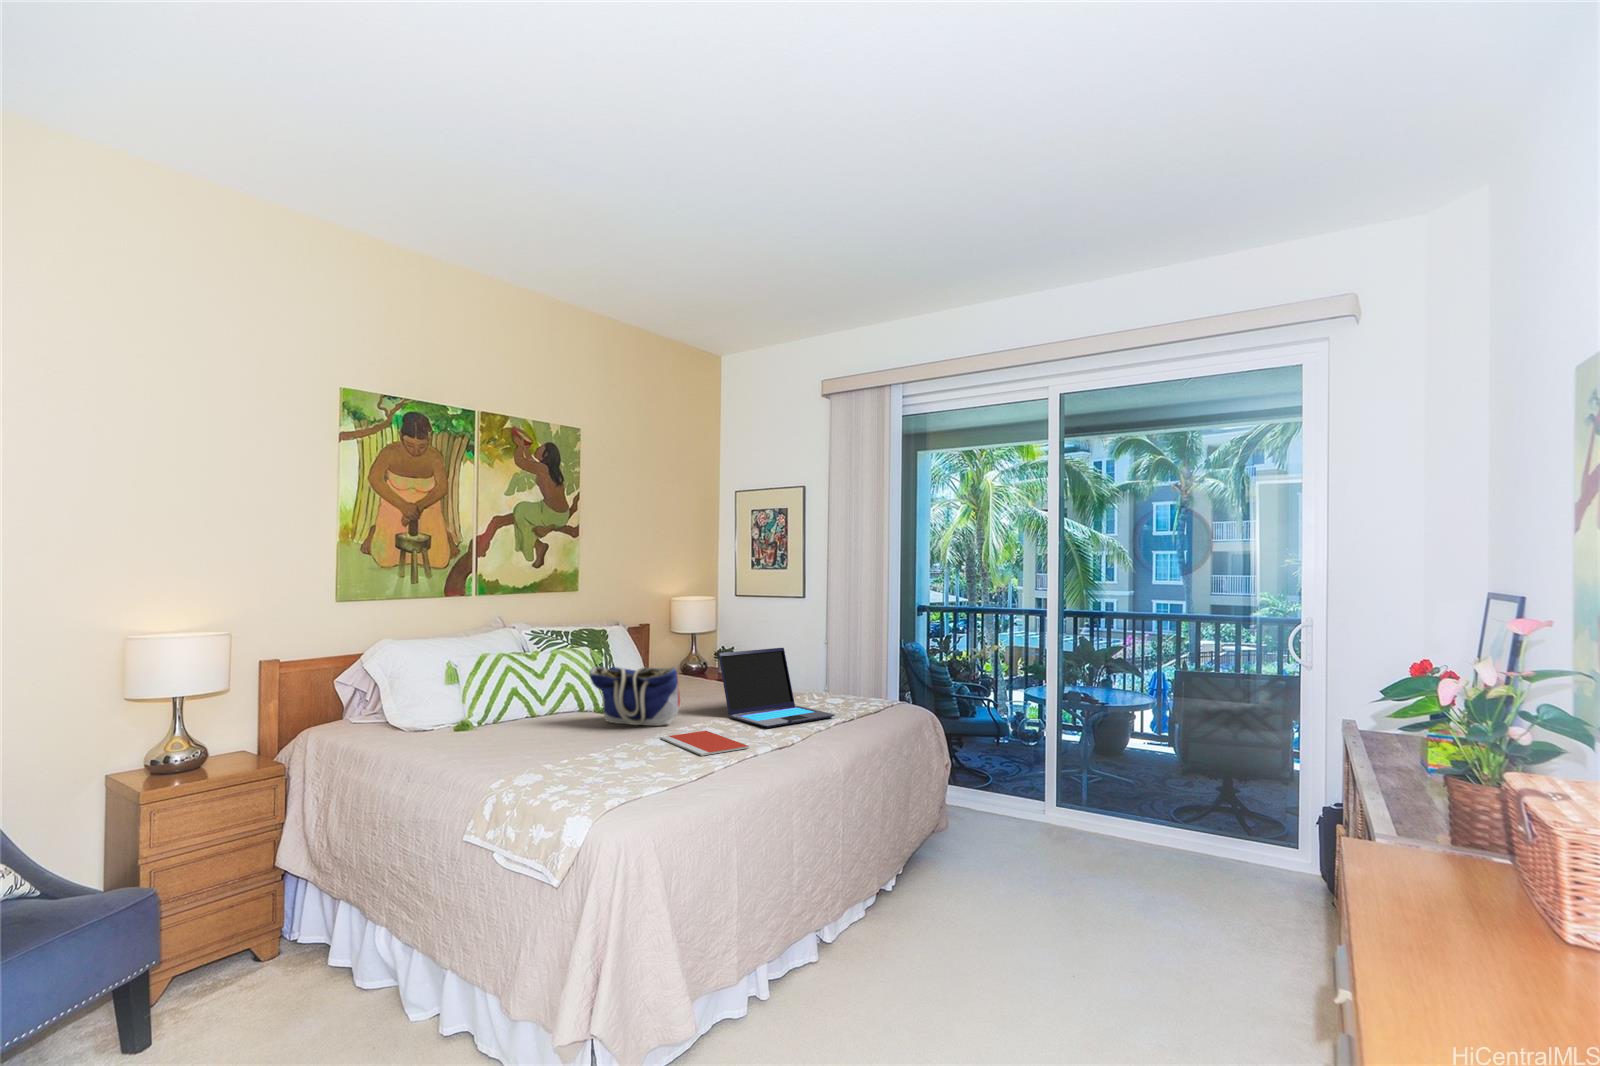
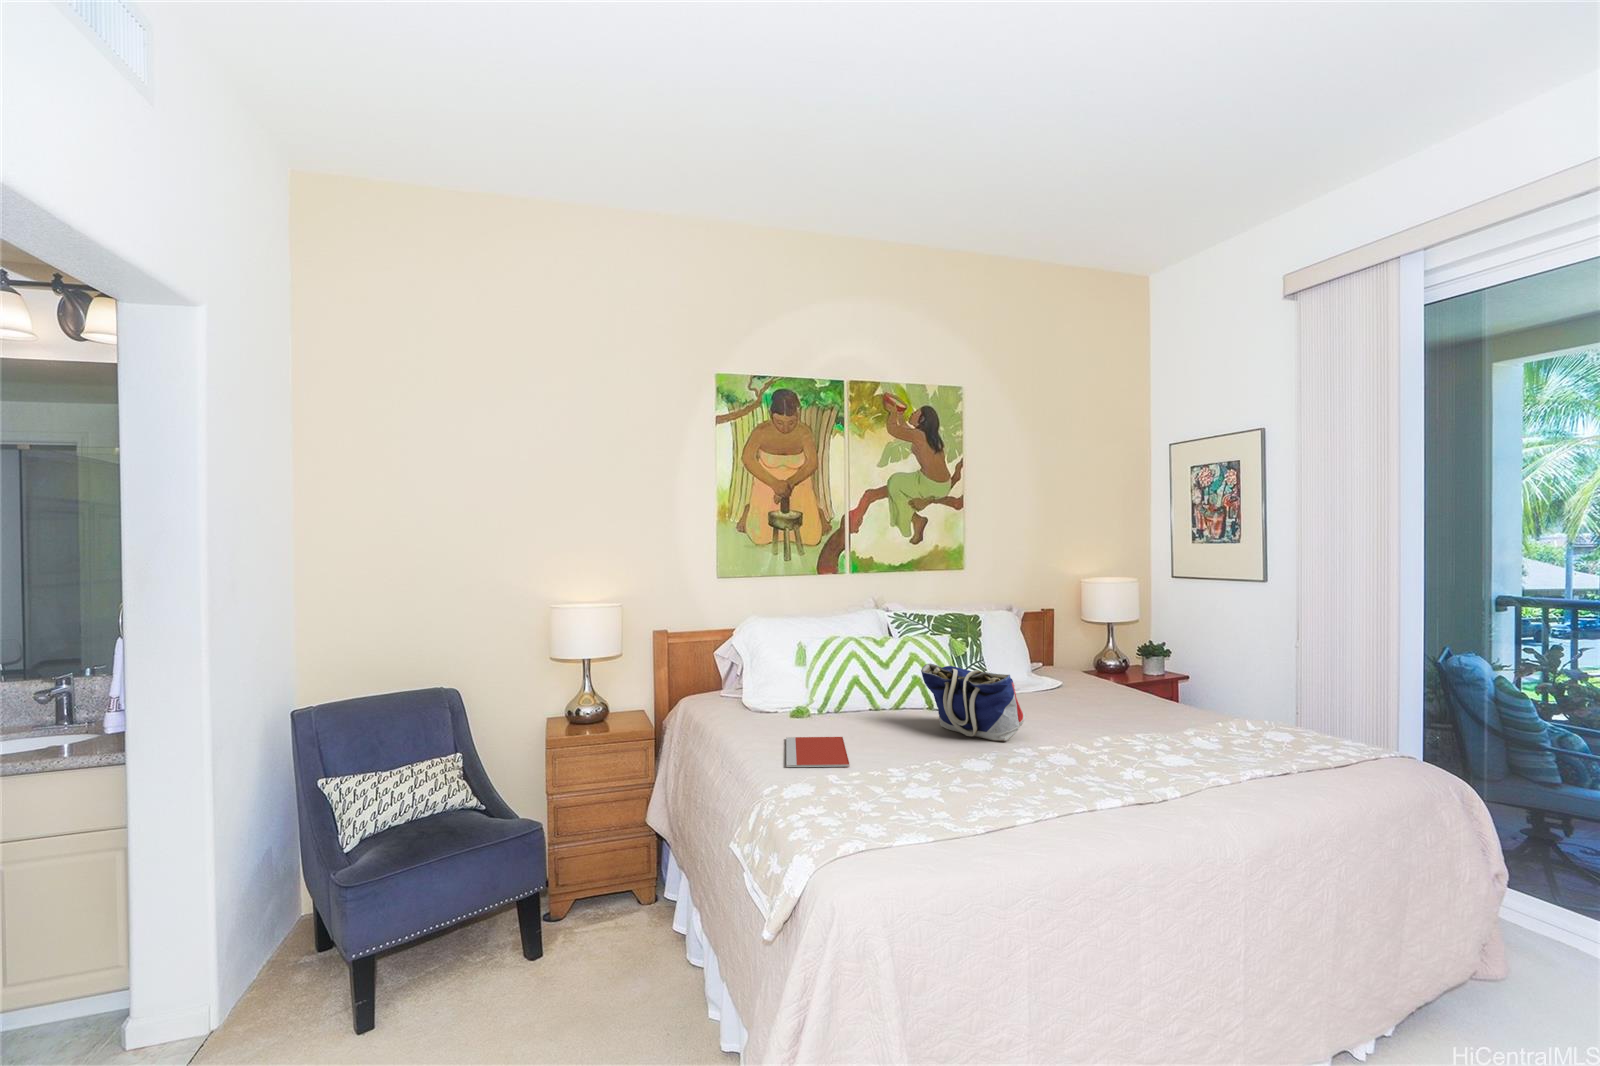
laptop: present [719,648,835,728] -> none [1080,658,1239,765]
notebook: present [661,731,749,756] -> present [786,737,850,767]

